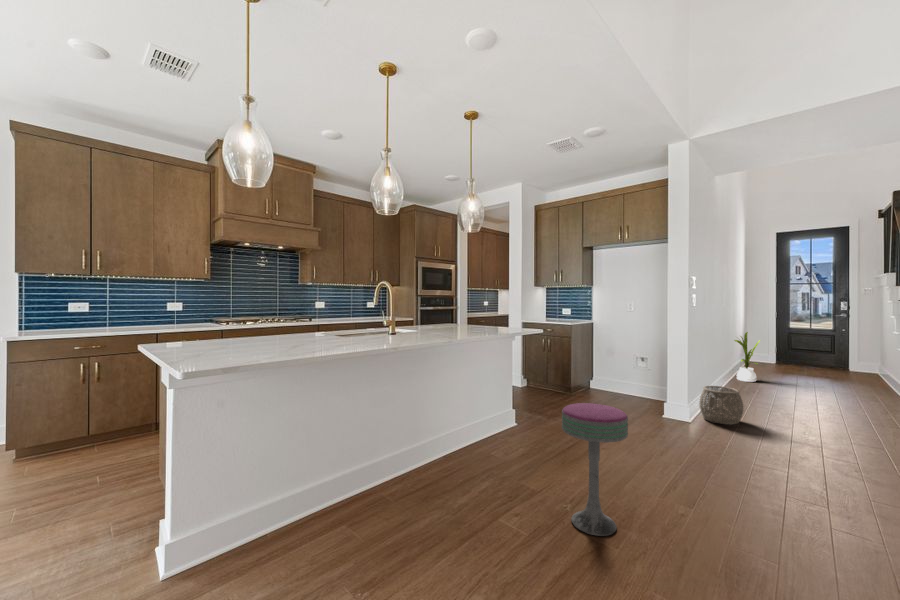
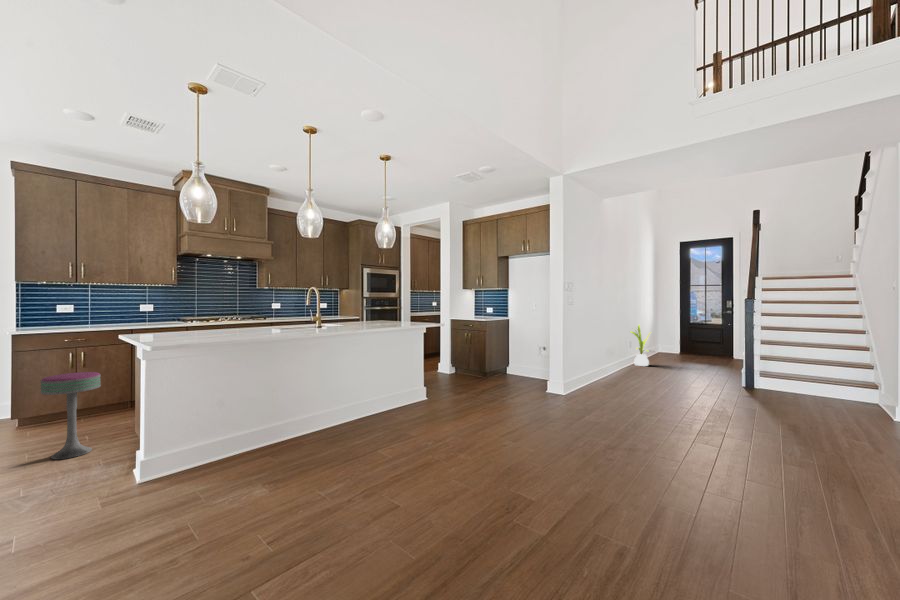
woven basket: present [699,386,744,425] -> none [578,366,609,395]
bar stool: present [562,403,628,536] -> present [41,372,101,459]

